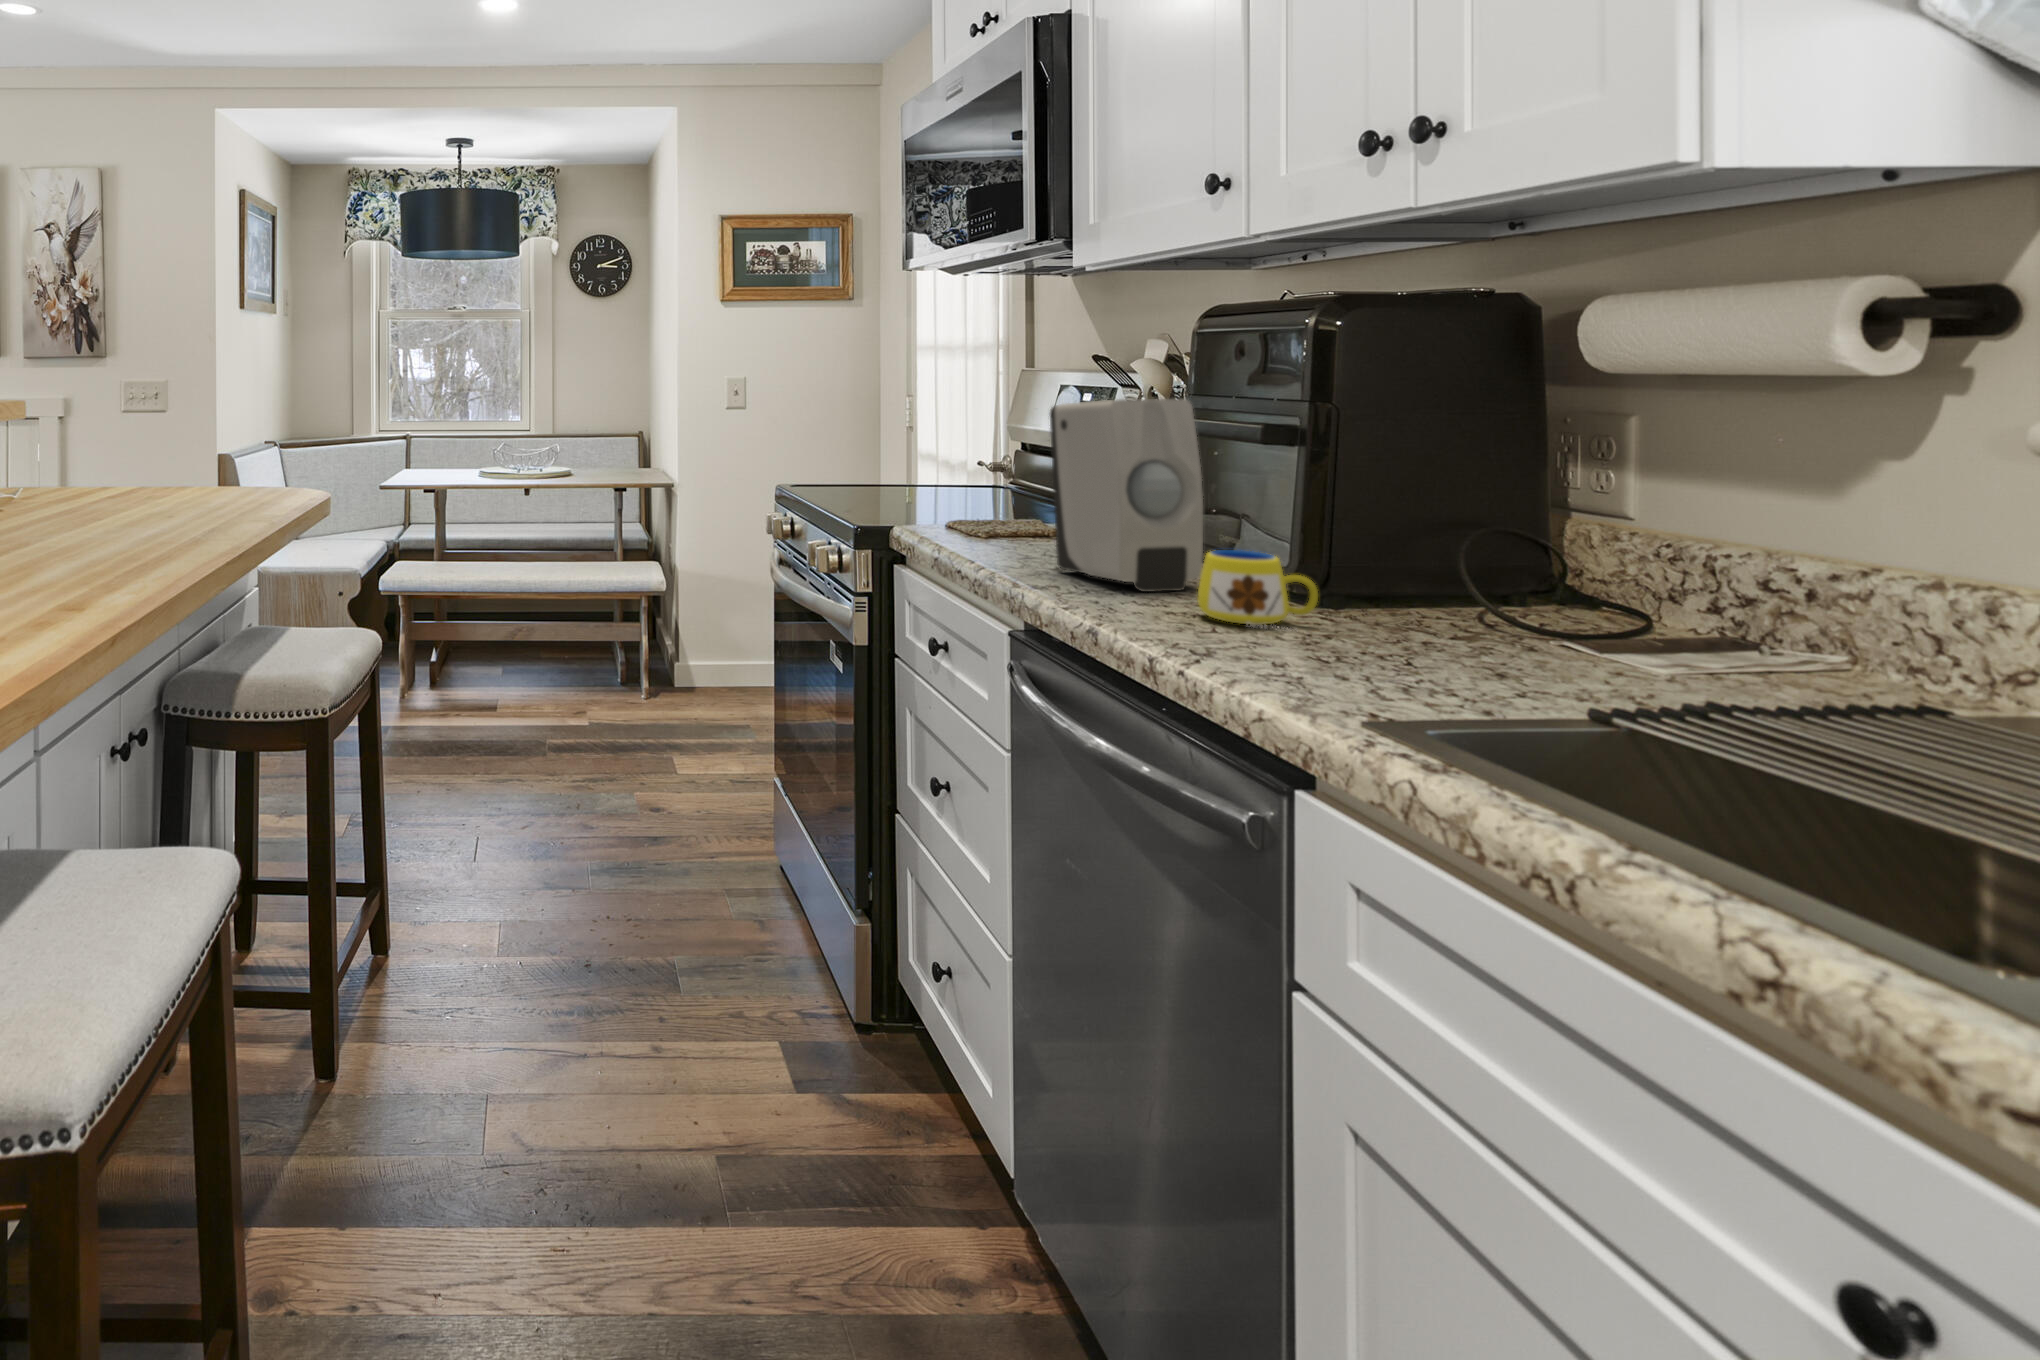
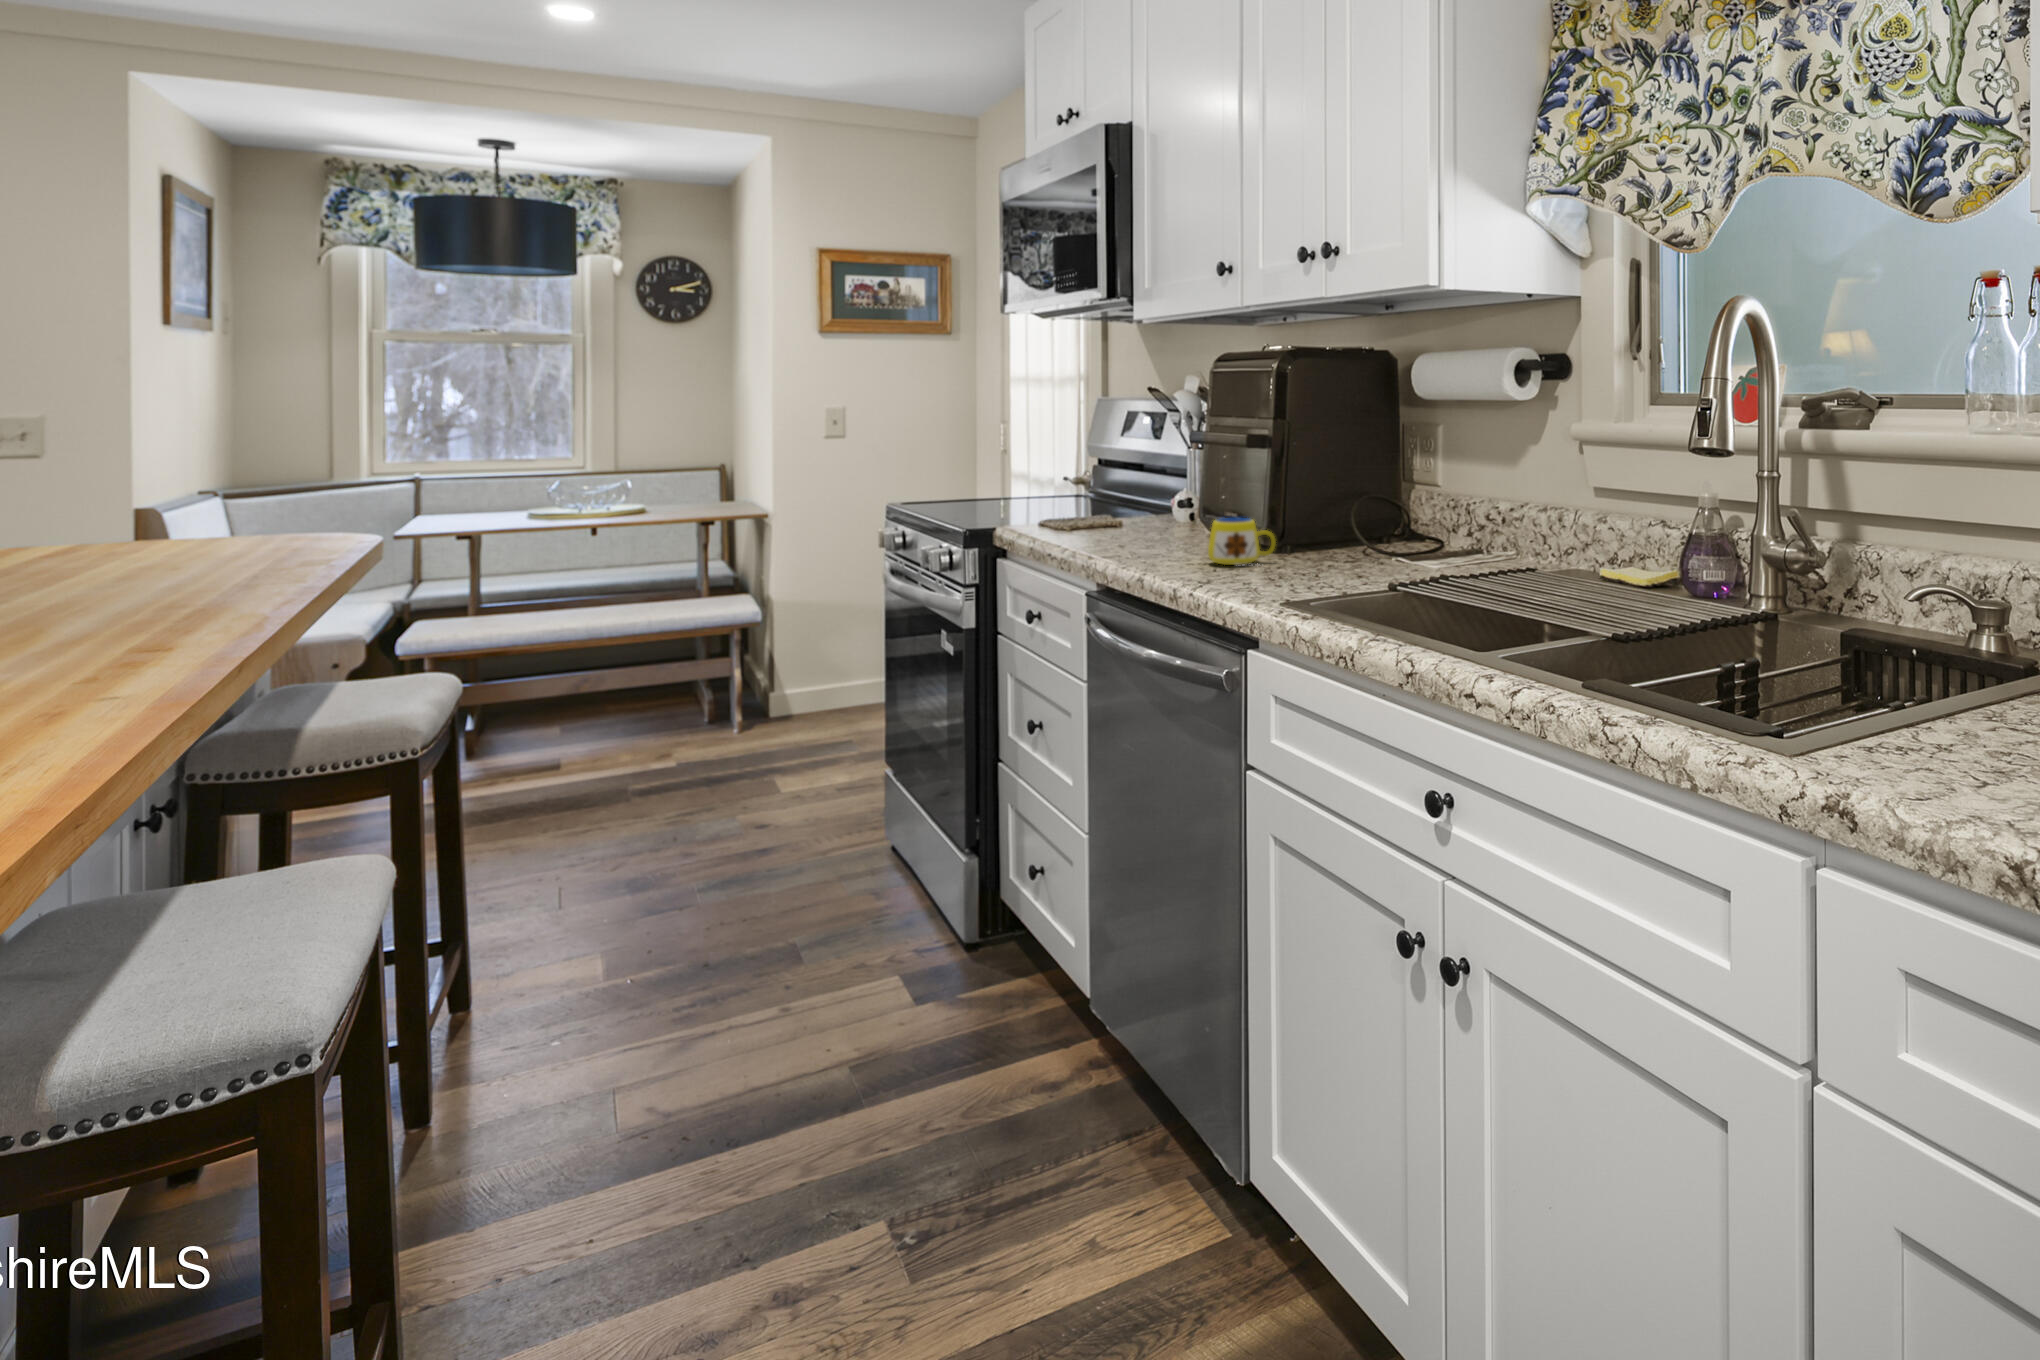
soap dispenser: present [1050,399,1203,592] -> none [1117,418,1214,553]

